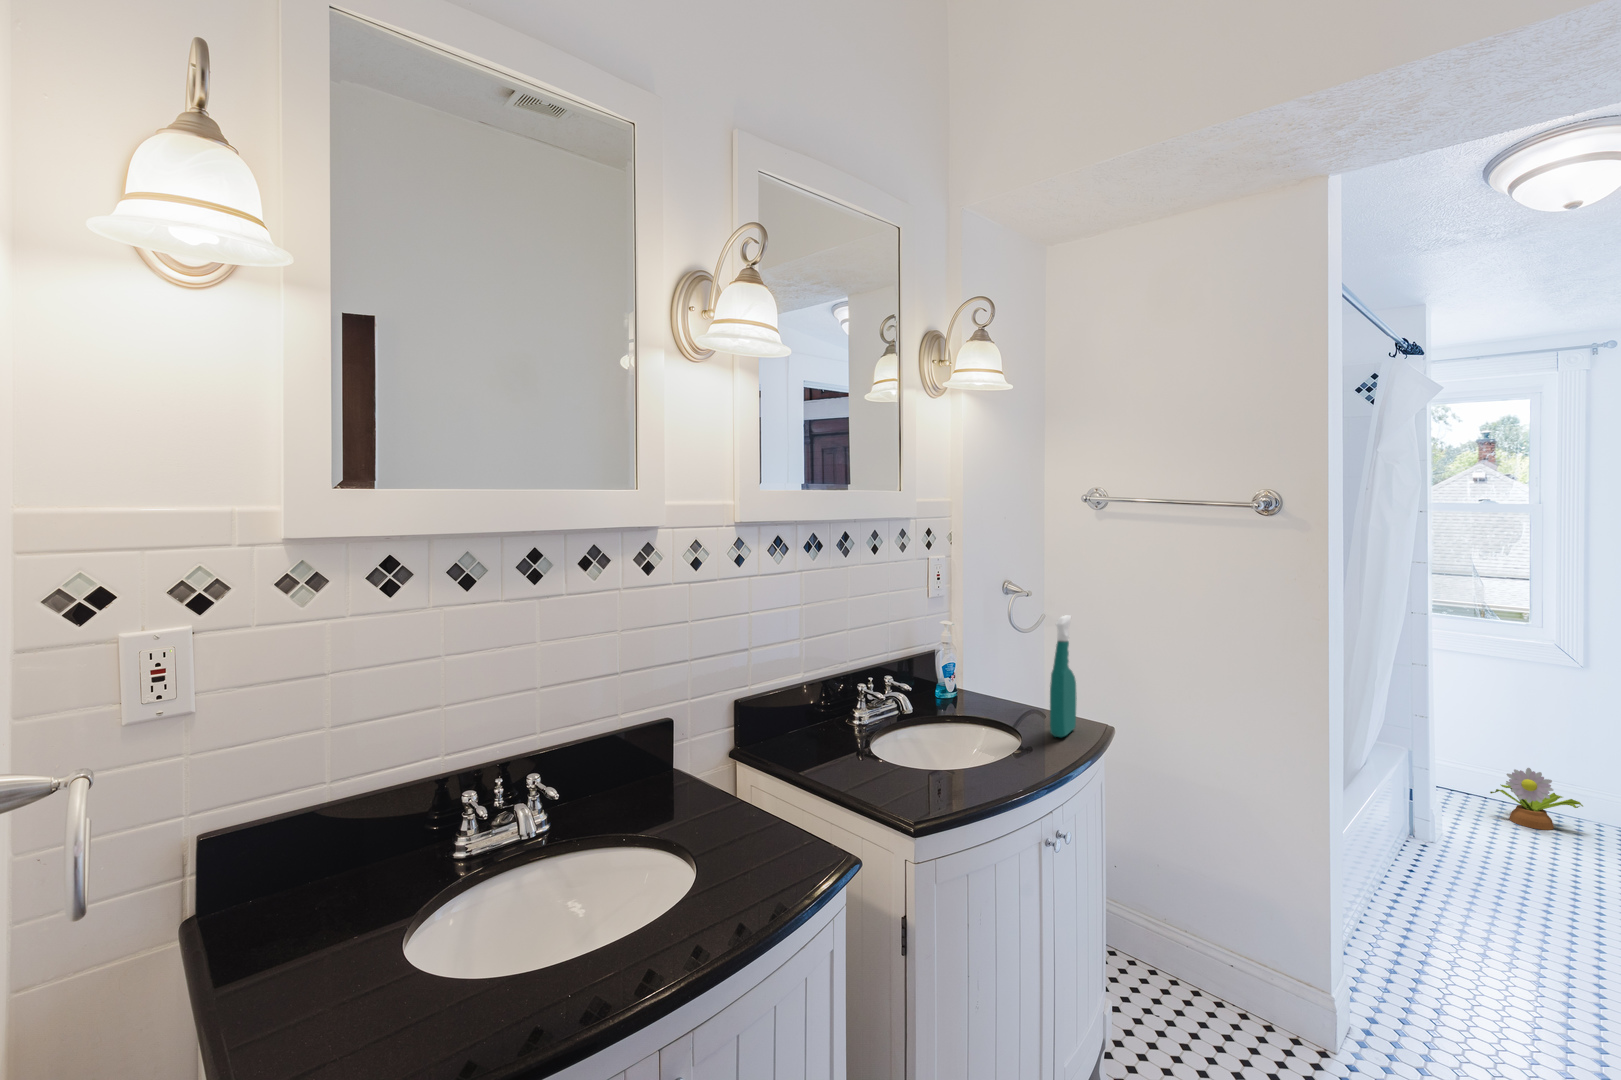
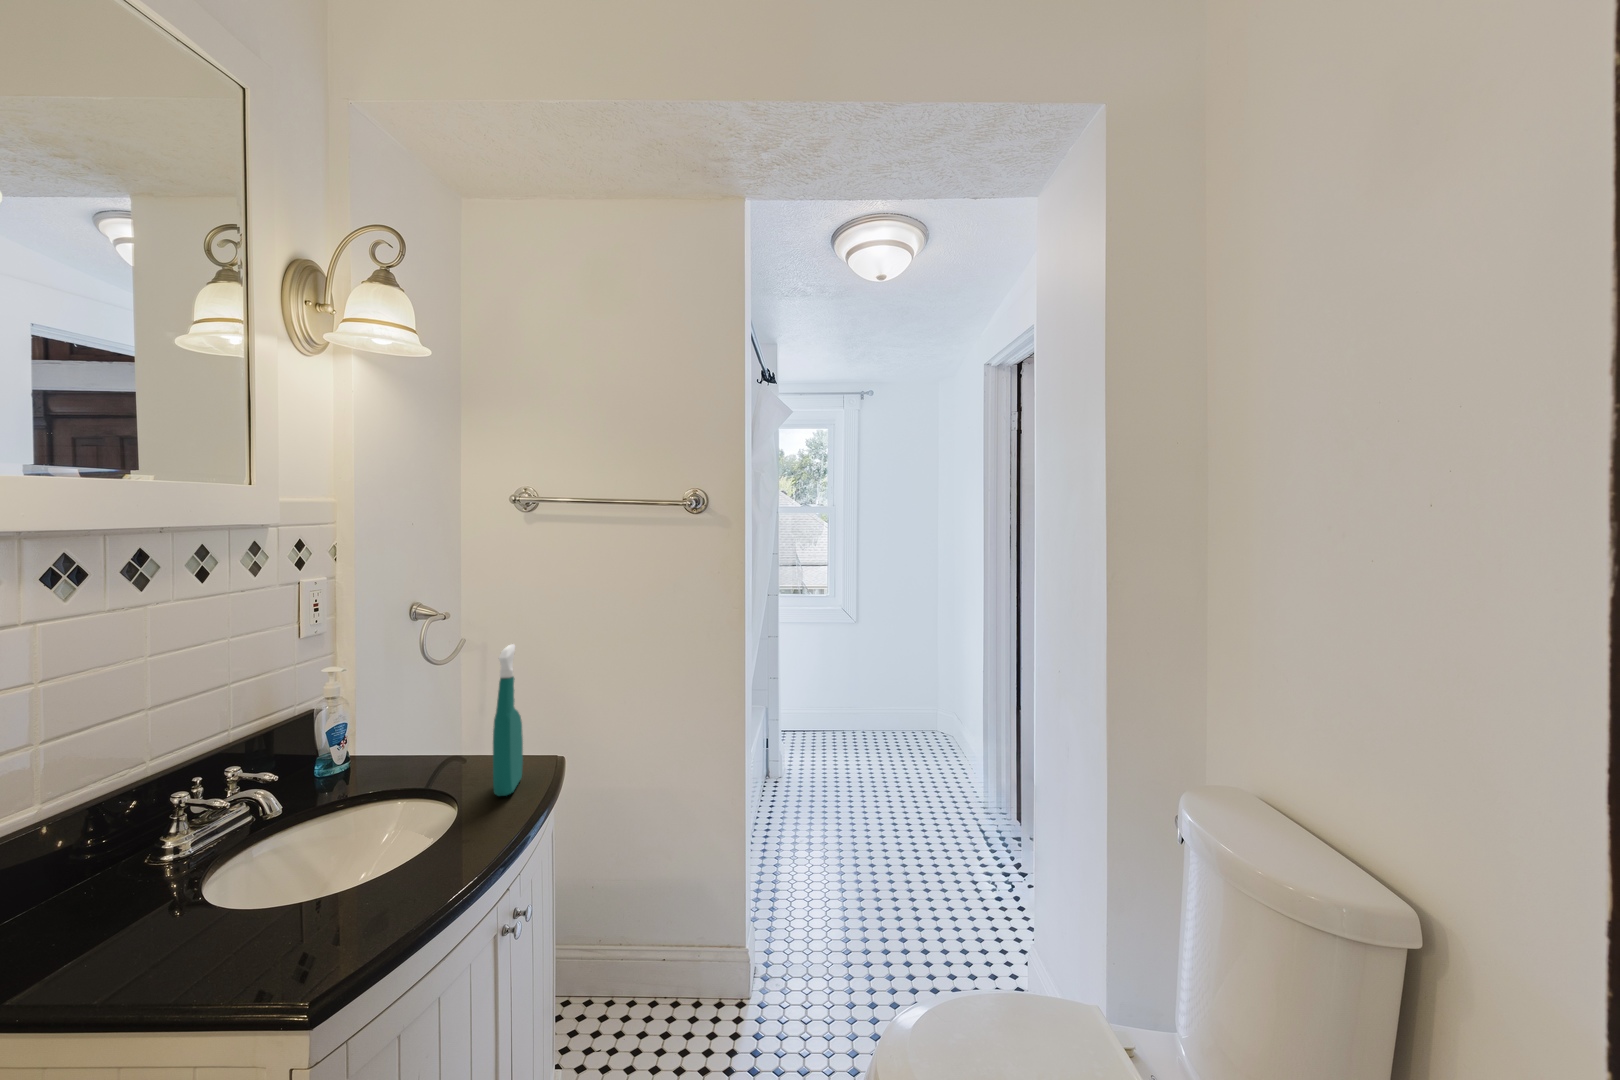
decorative plant: present [1490,768,1583,830] -> none [807,703,853,745]

